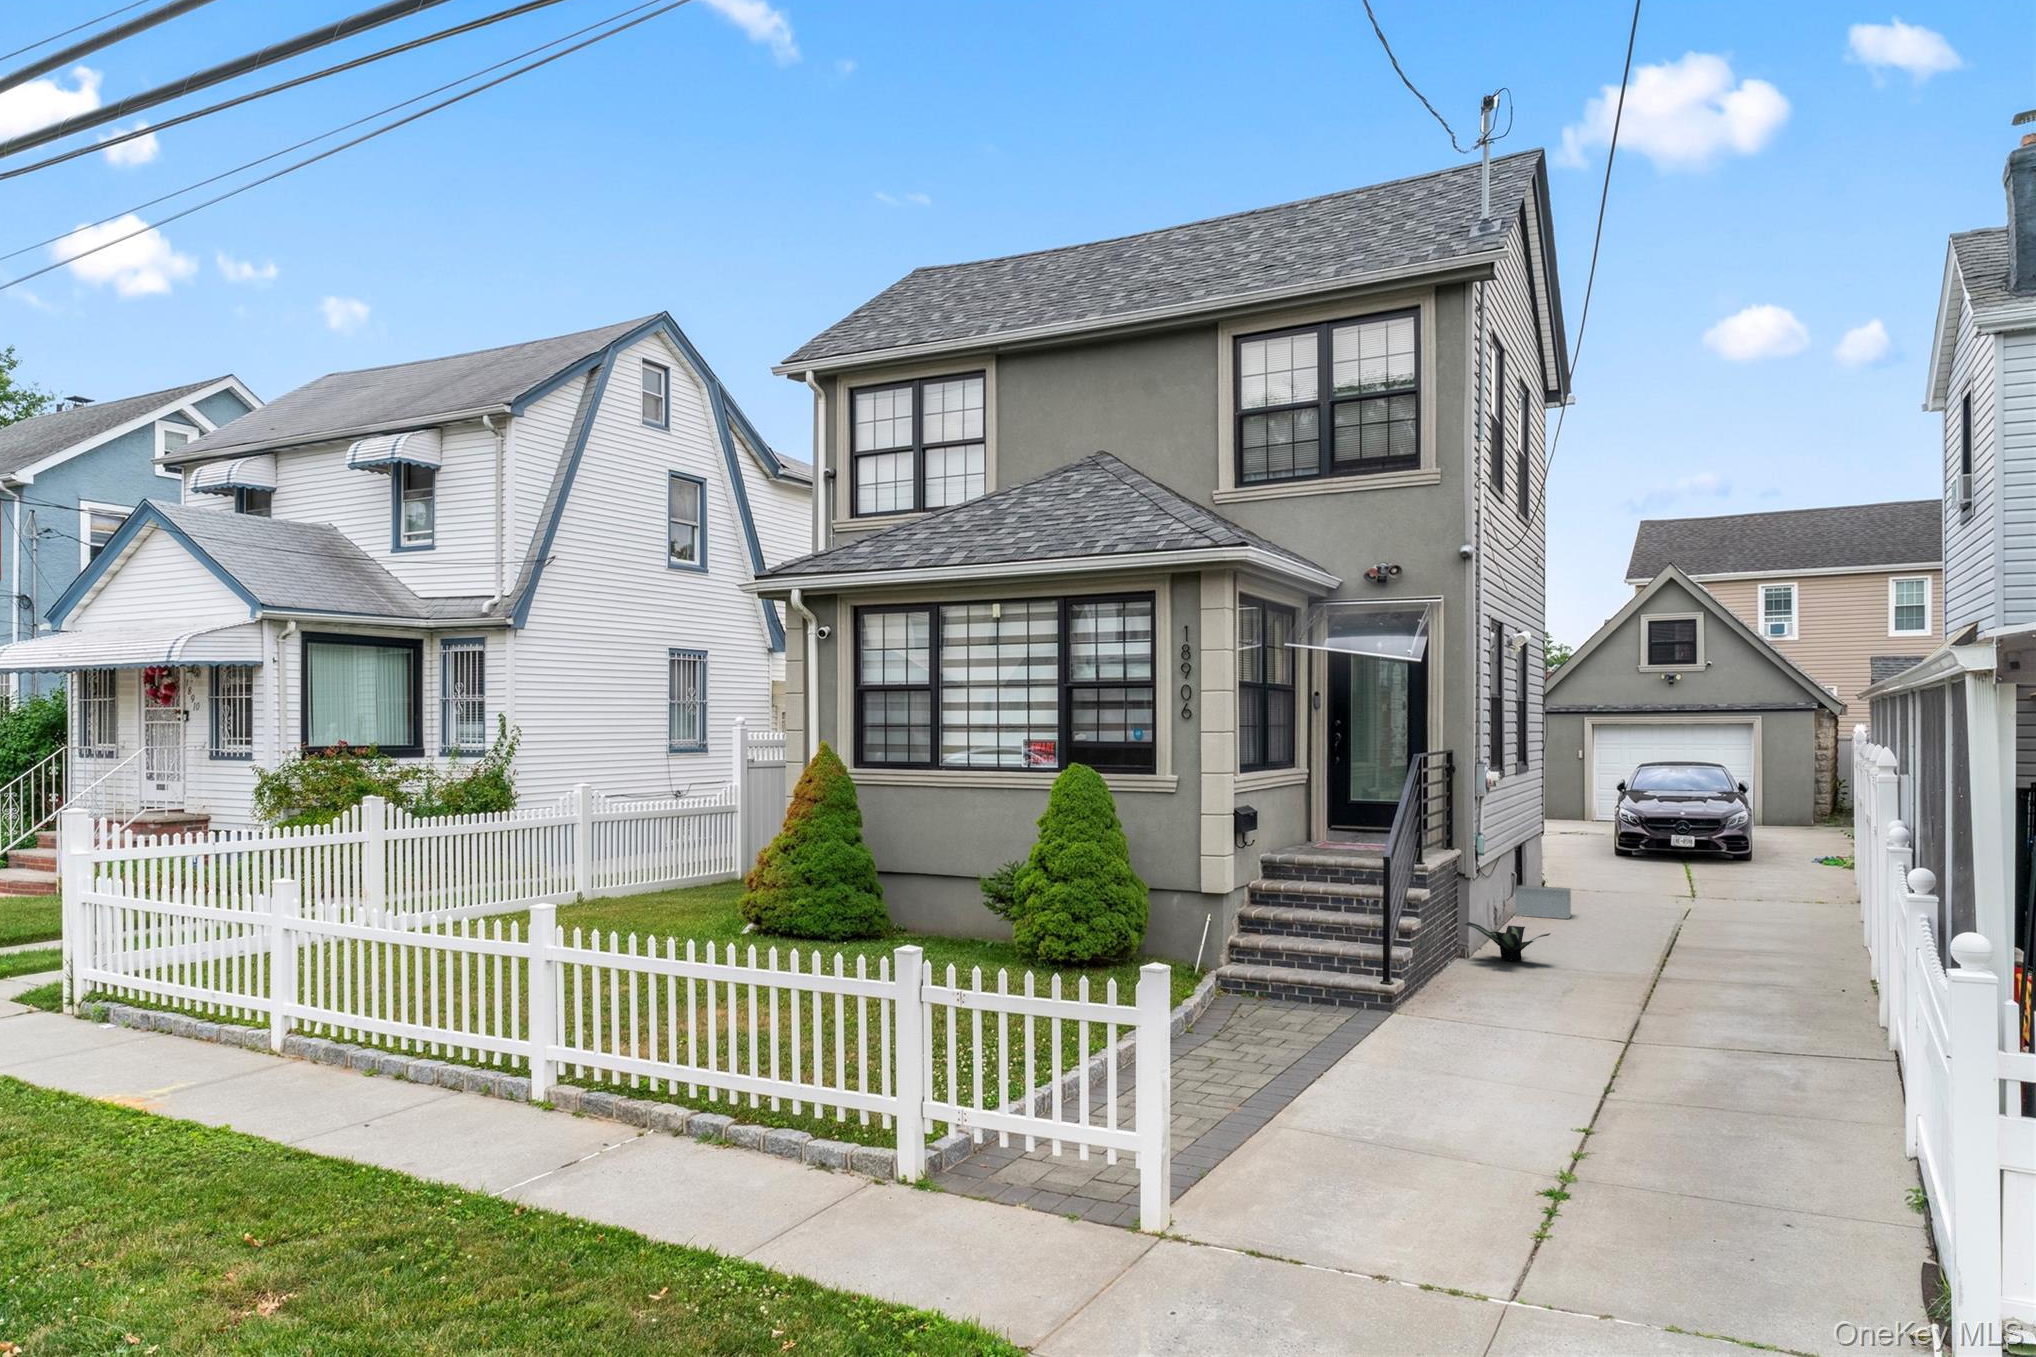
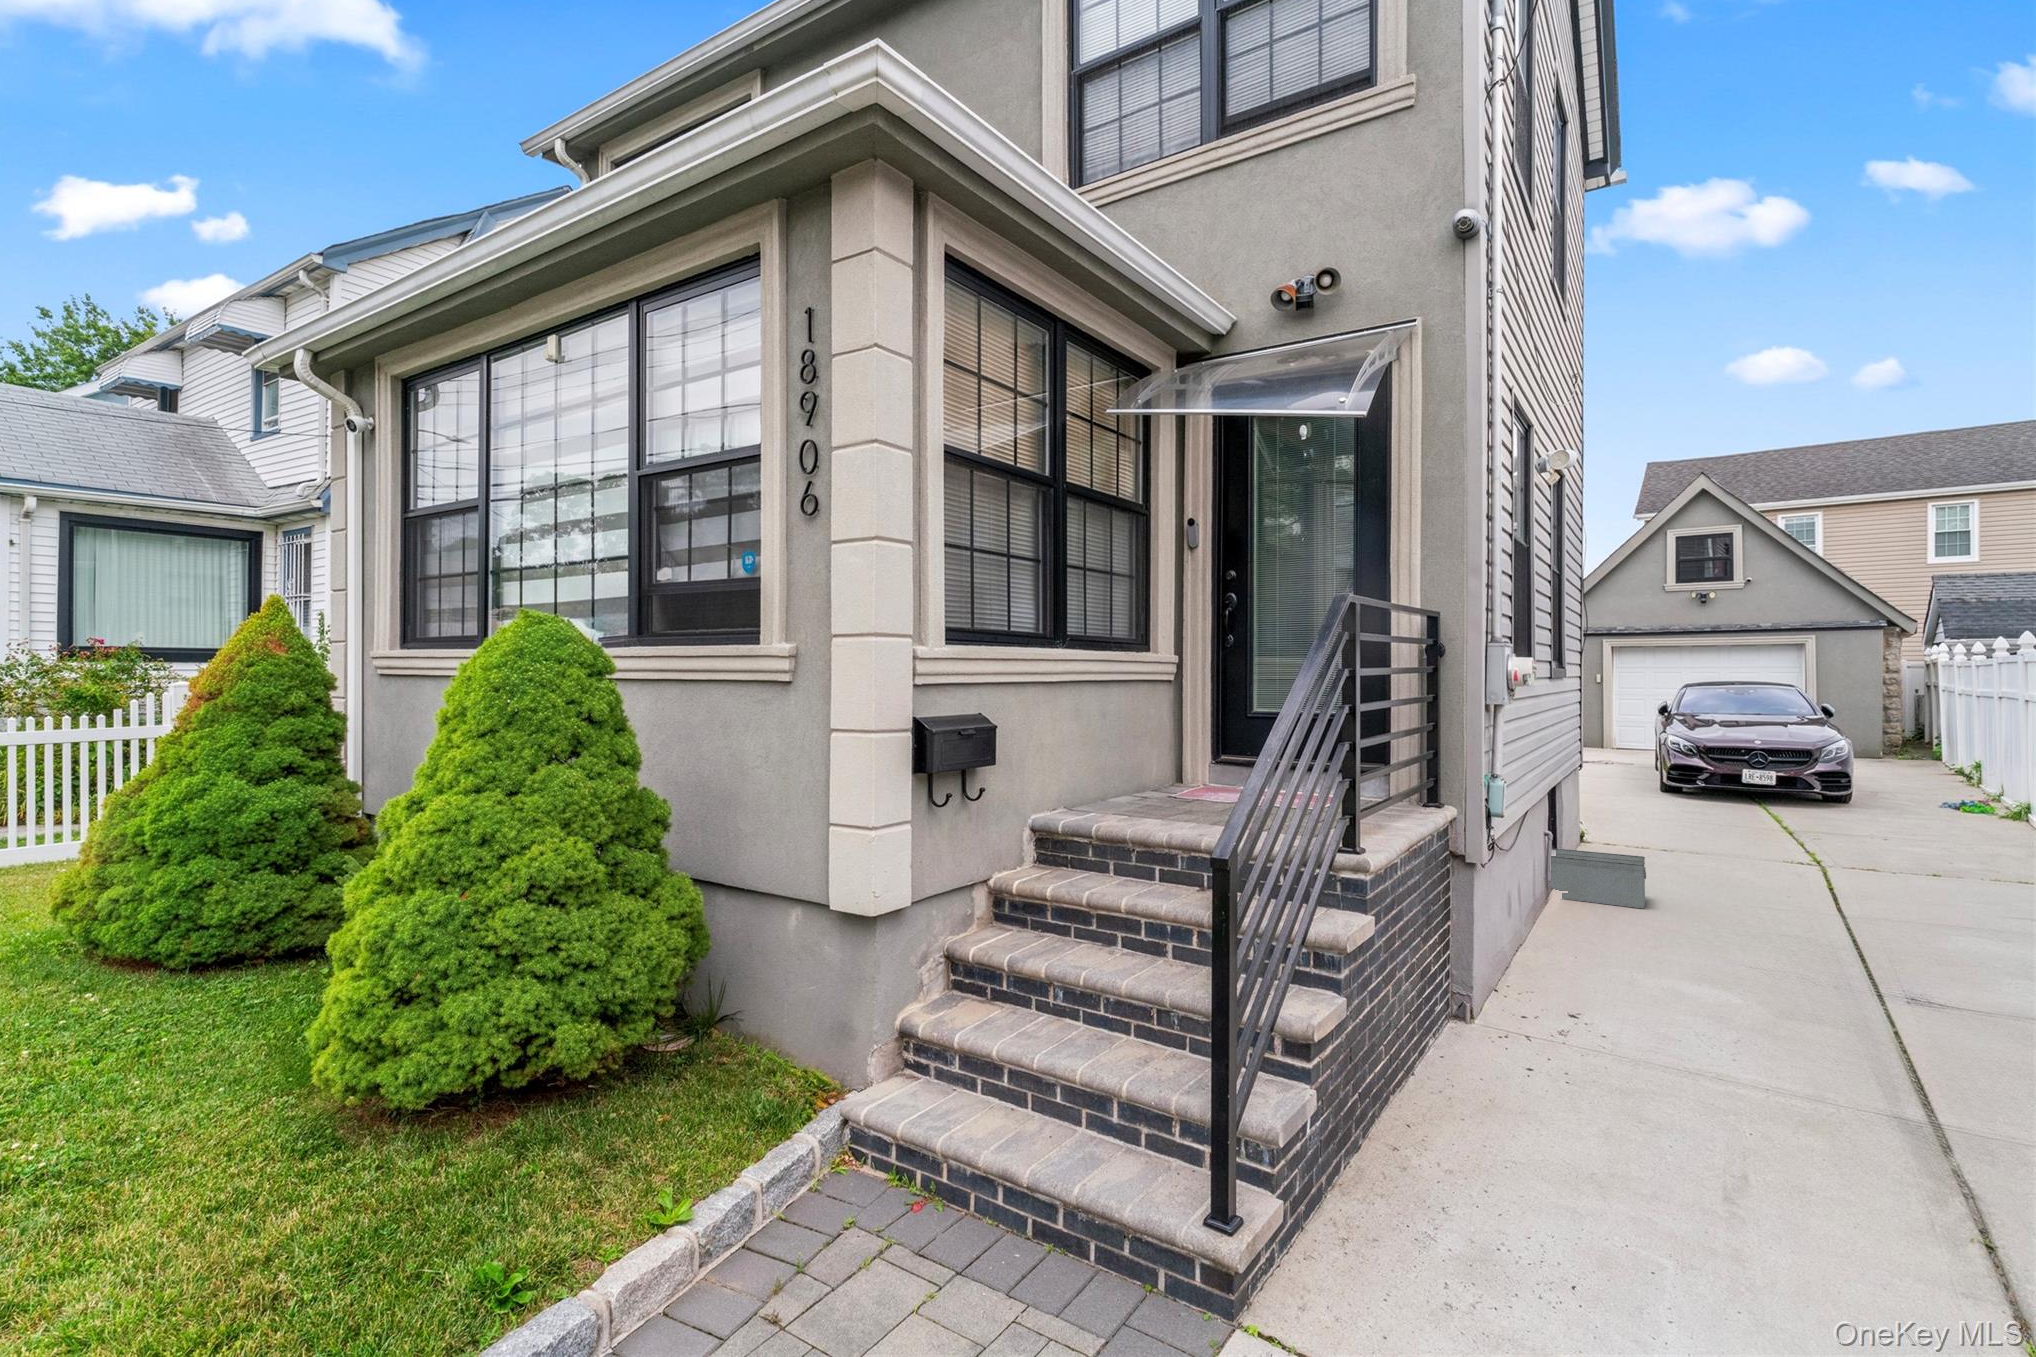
potted plant: present [1465,922,1550,962] -> none [1464,948,1659,1045]

